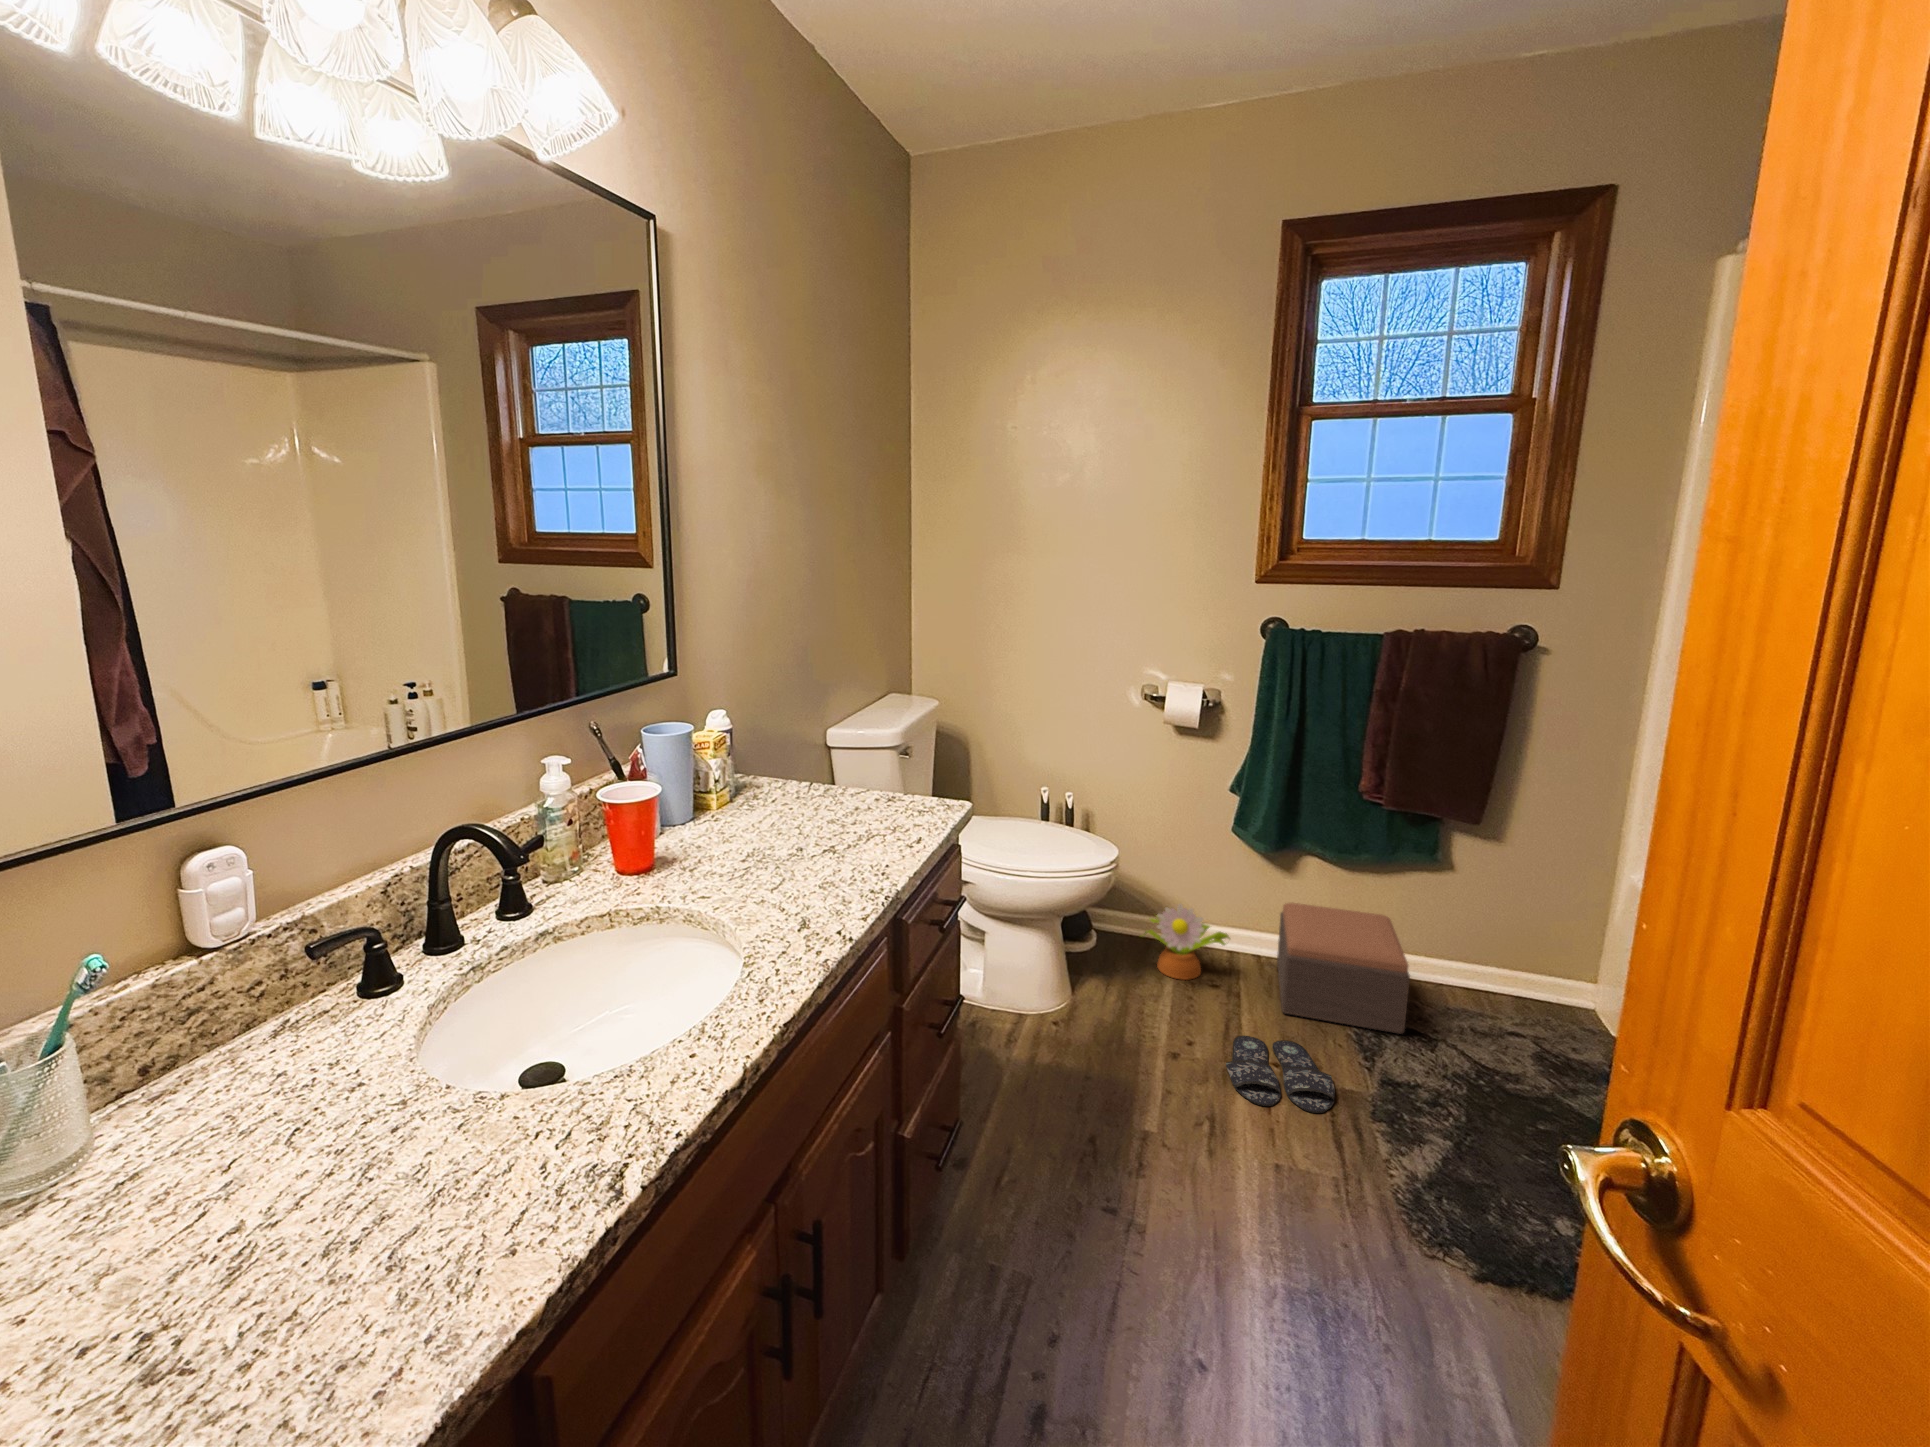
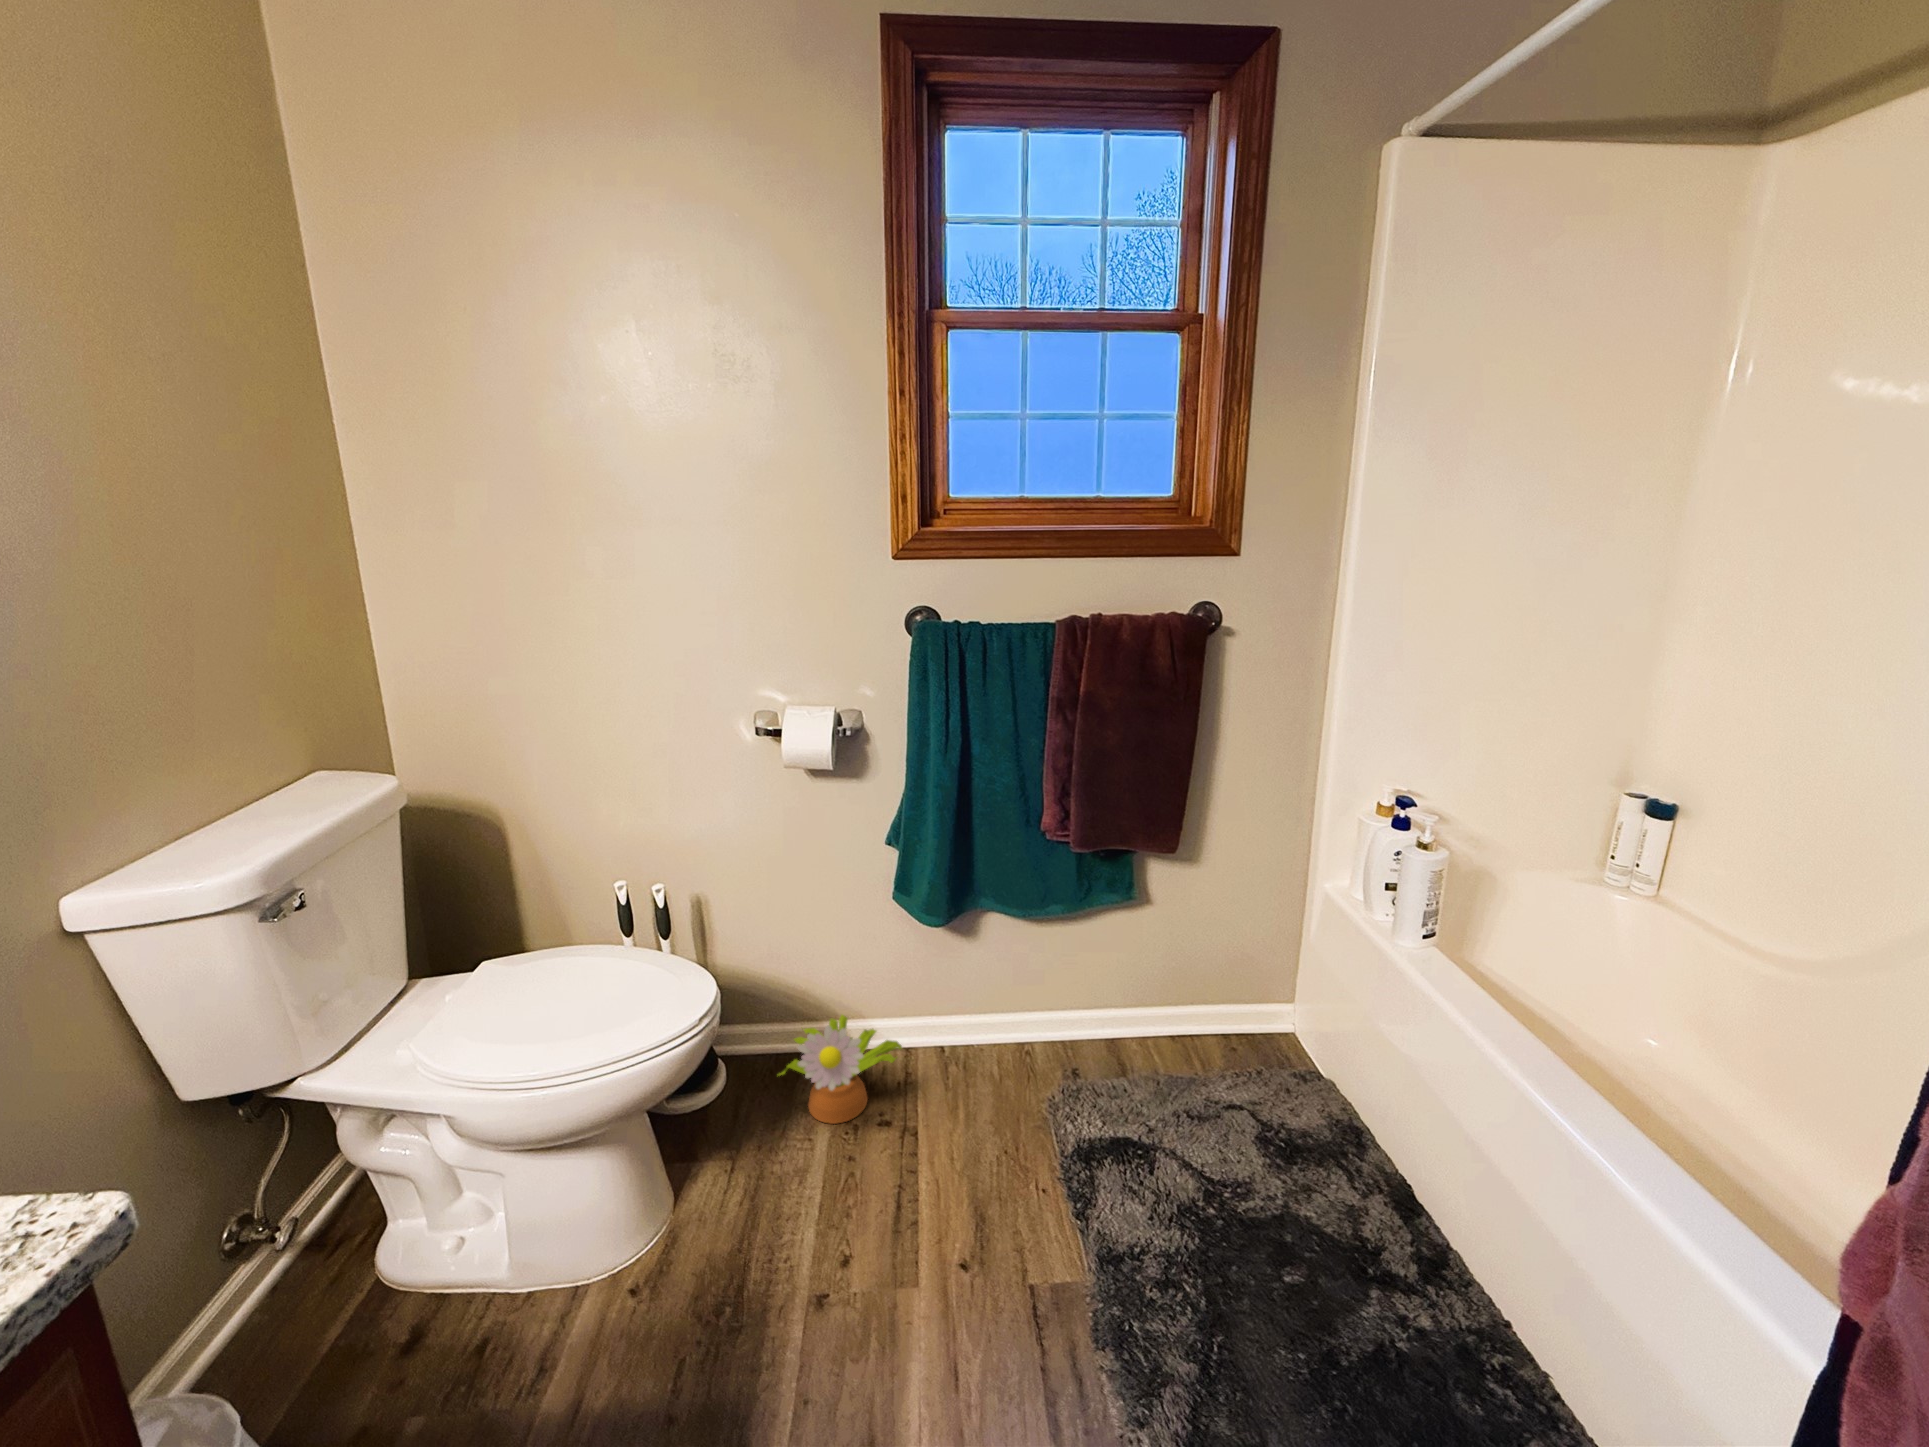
footstool: present [1277,903,1410,1034] -> none [962,974,1116,1147]
slippers: present [1226,1036,1335,1113] -> none [896,1201,1042,1359]

